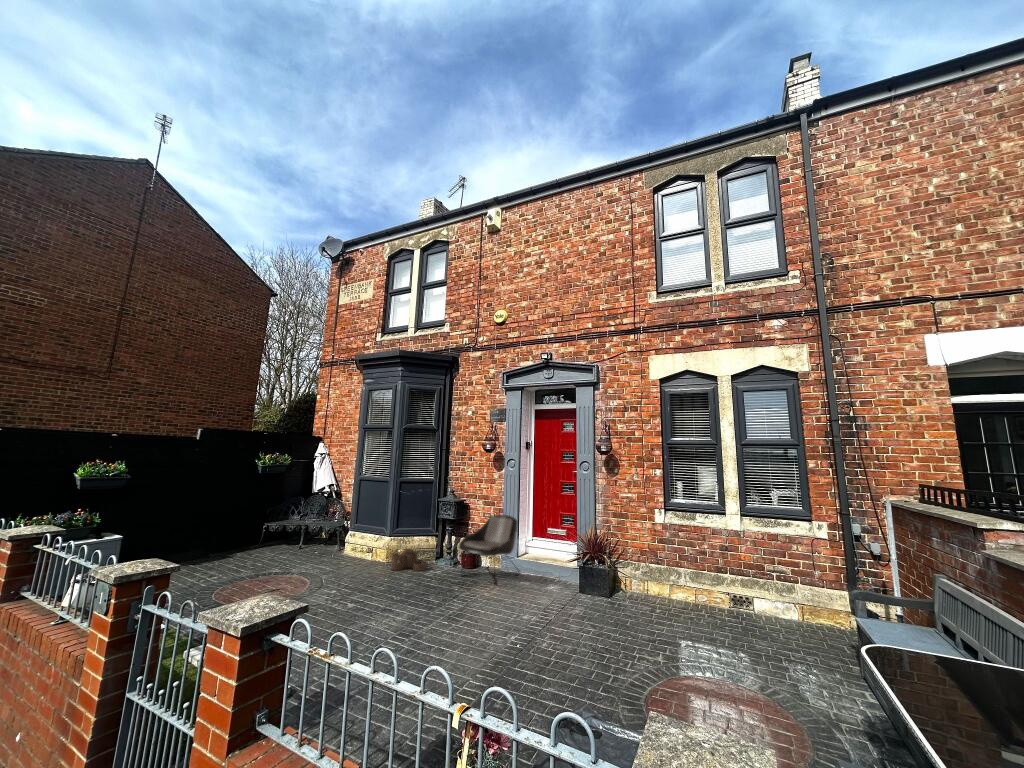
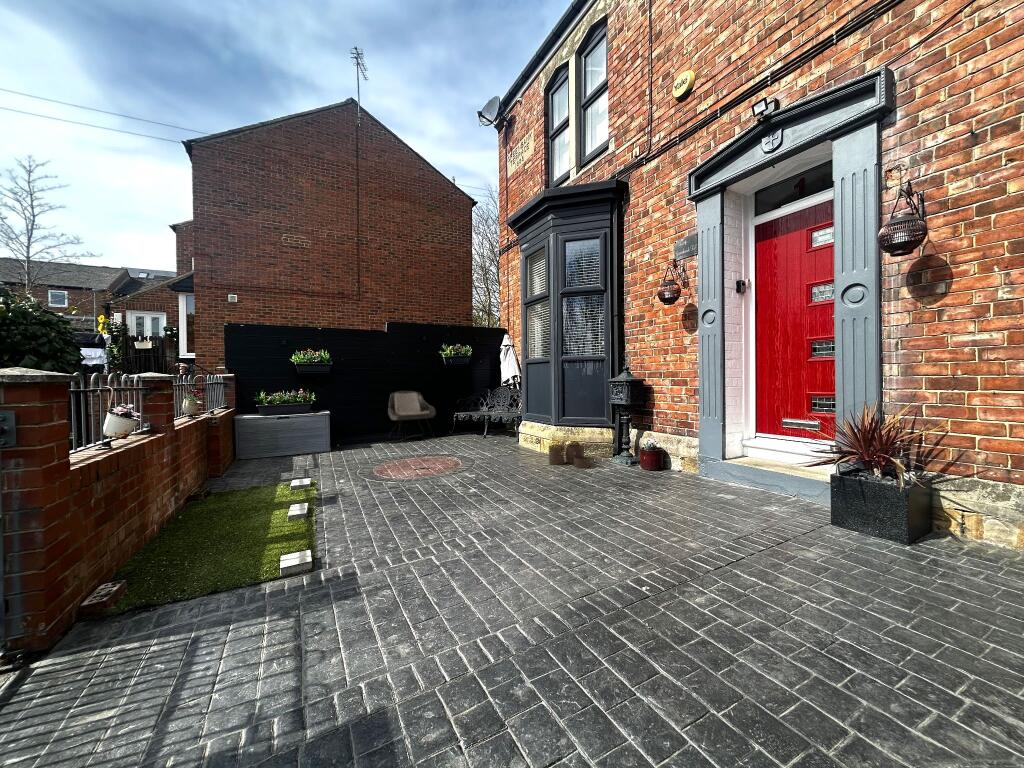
lounge chair: present [459,515,518,583] -> present [388,391,436,442]

